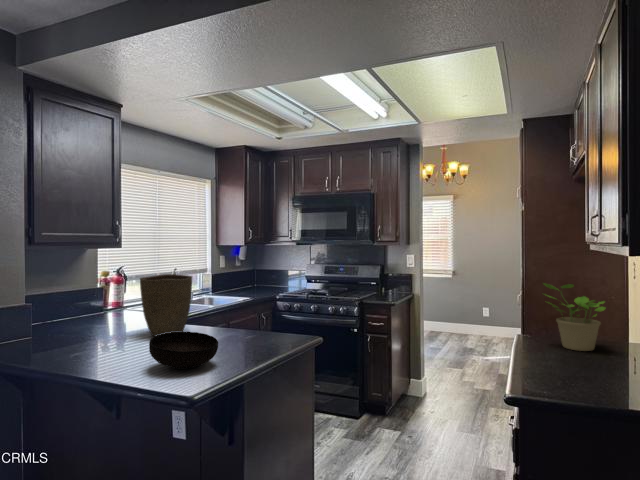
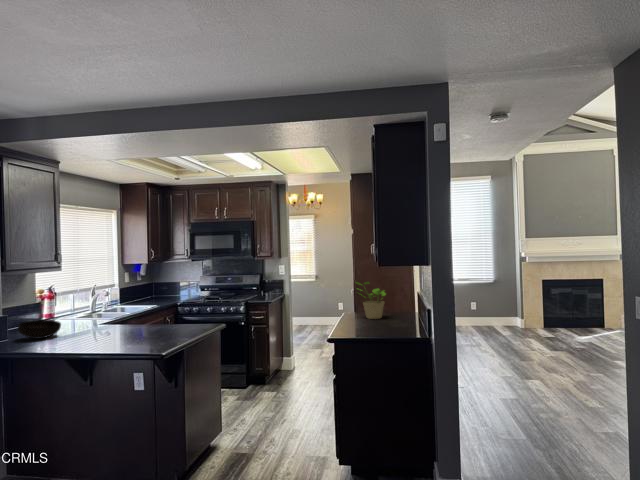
vase: present [140,274,192,336] -> none [92,289,131,333]
bowl: present [149,332,218,369] -> present [18,320,61,339]

